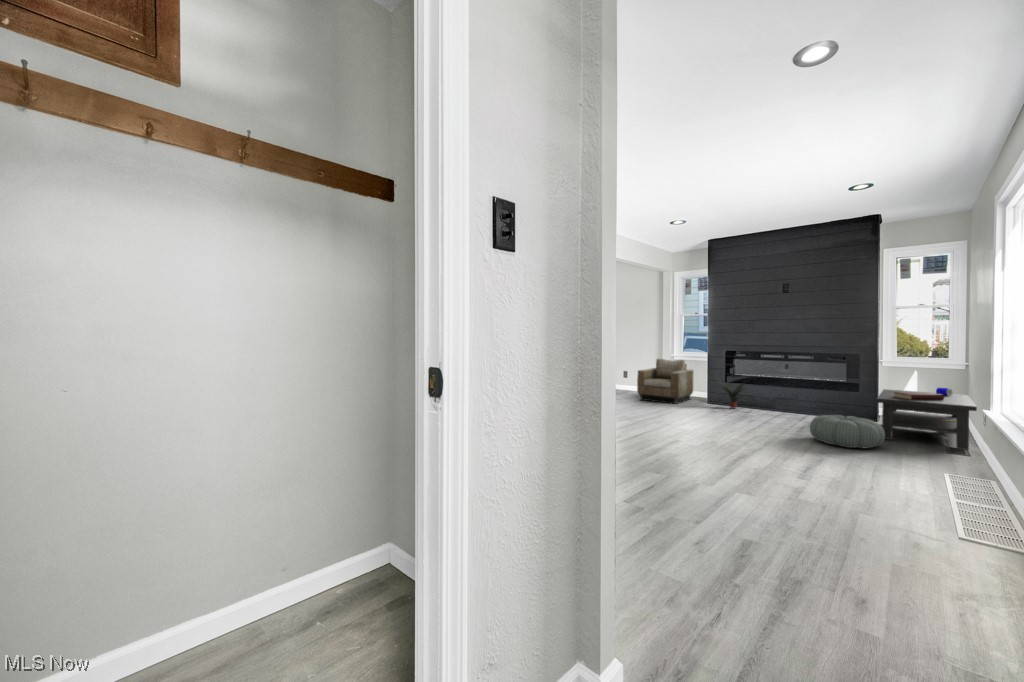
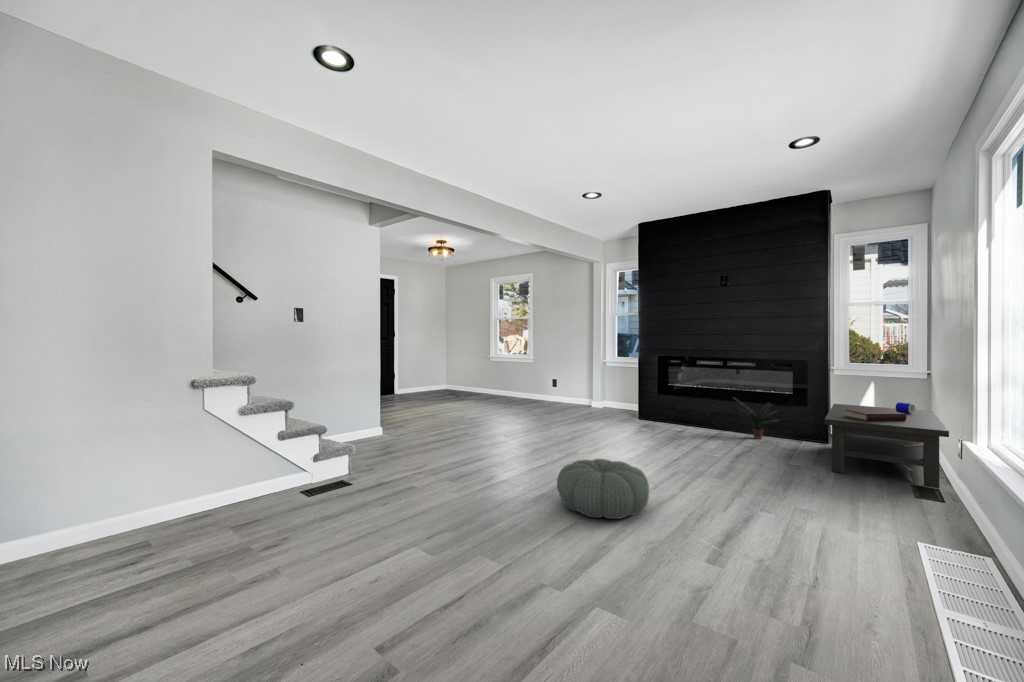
armchair: present [637,358,693,404] -> none [558,366,624,421]
potted plant: present [723,384,744,409] -> present [739,403,779,439]
pouf: present [810,415,885,449] -> present [557,459,649,519]

